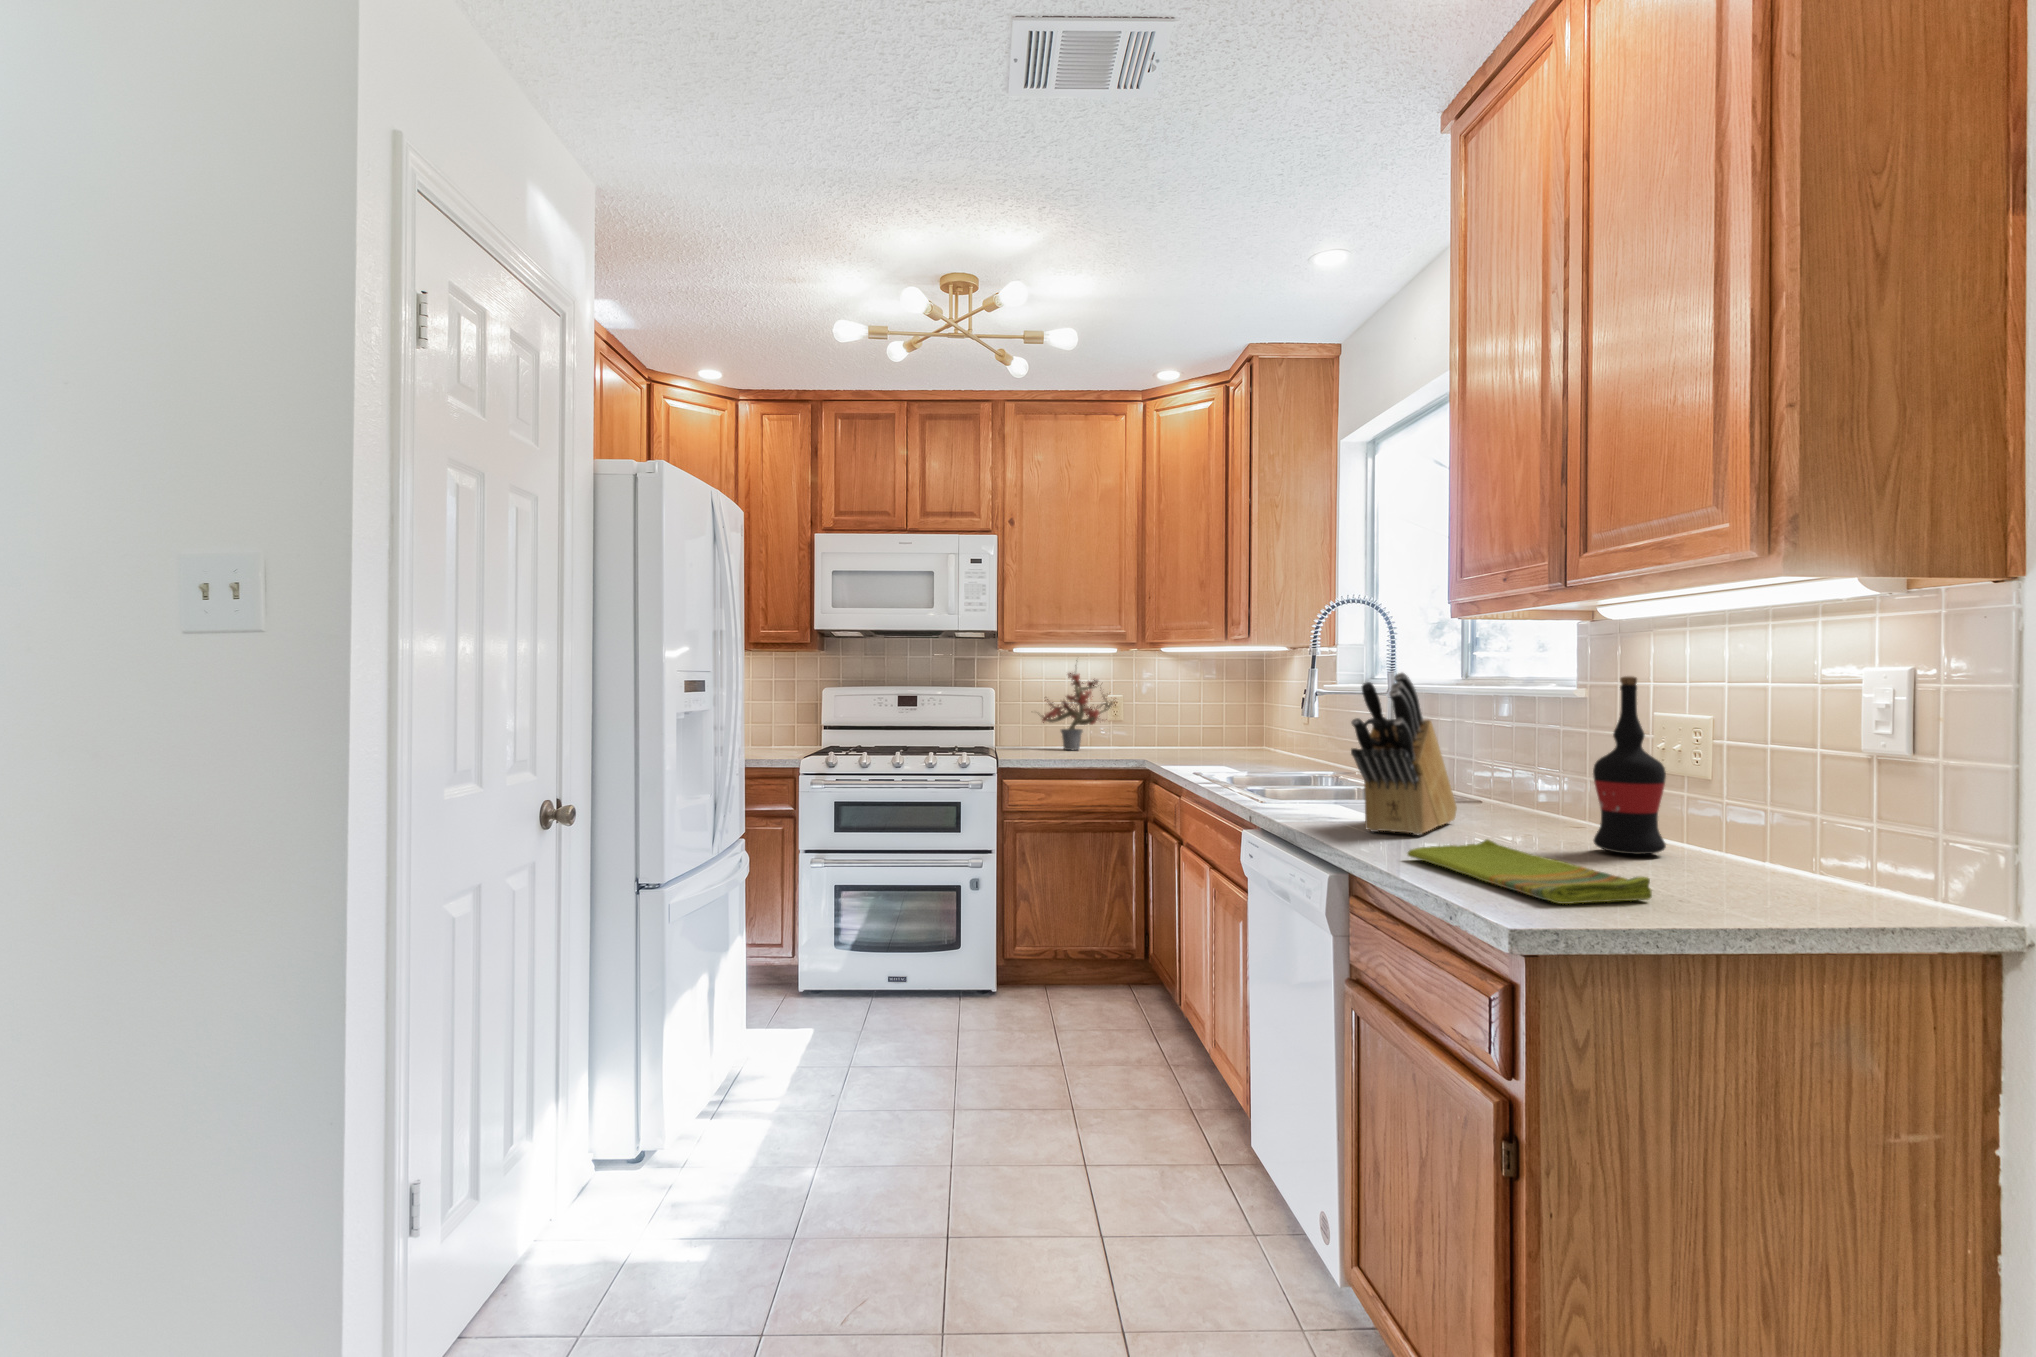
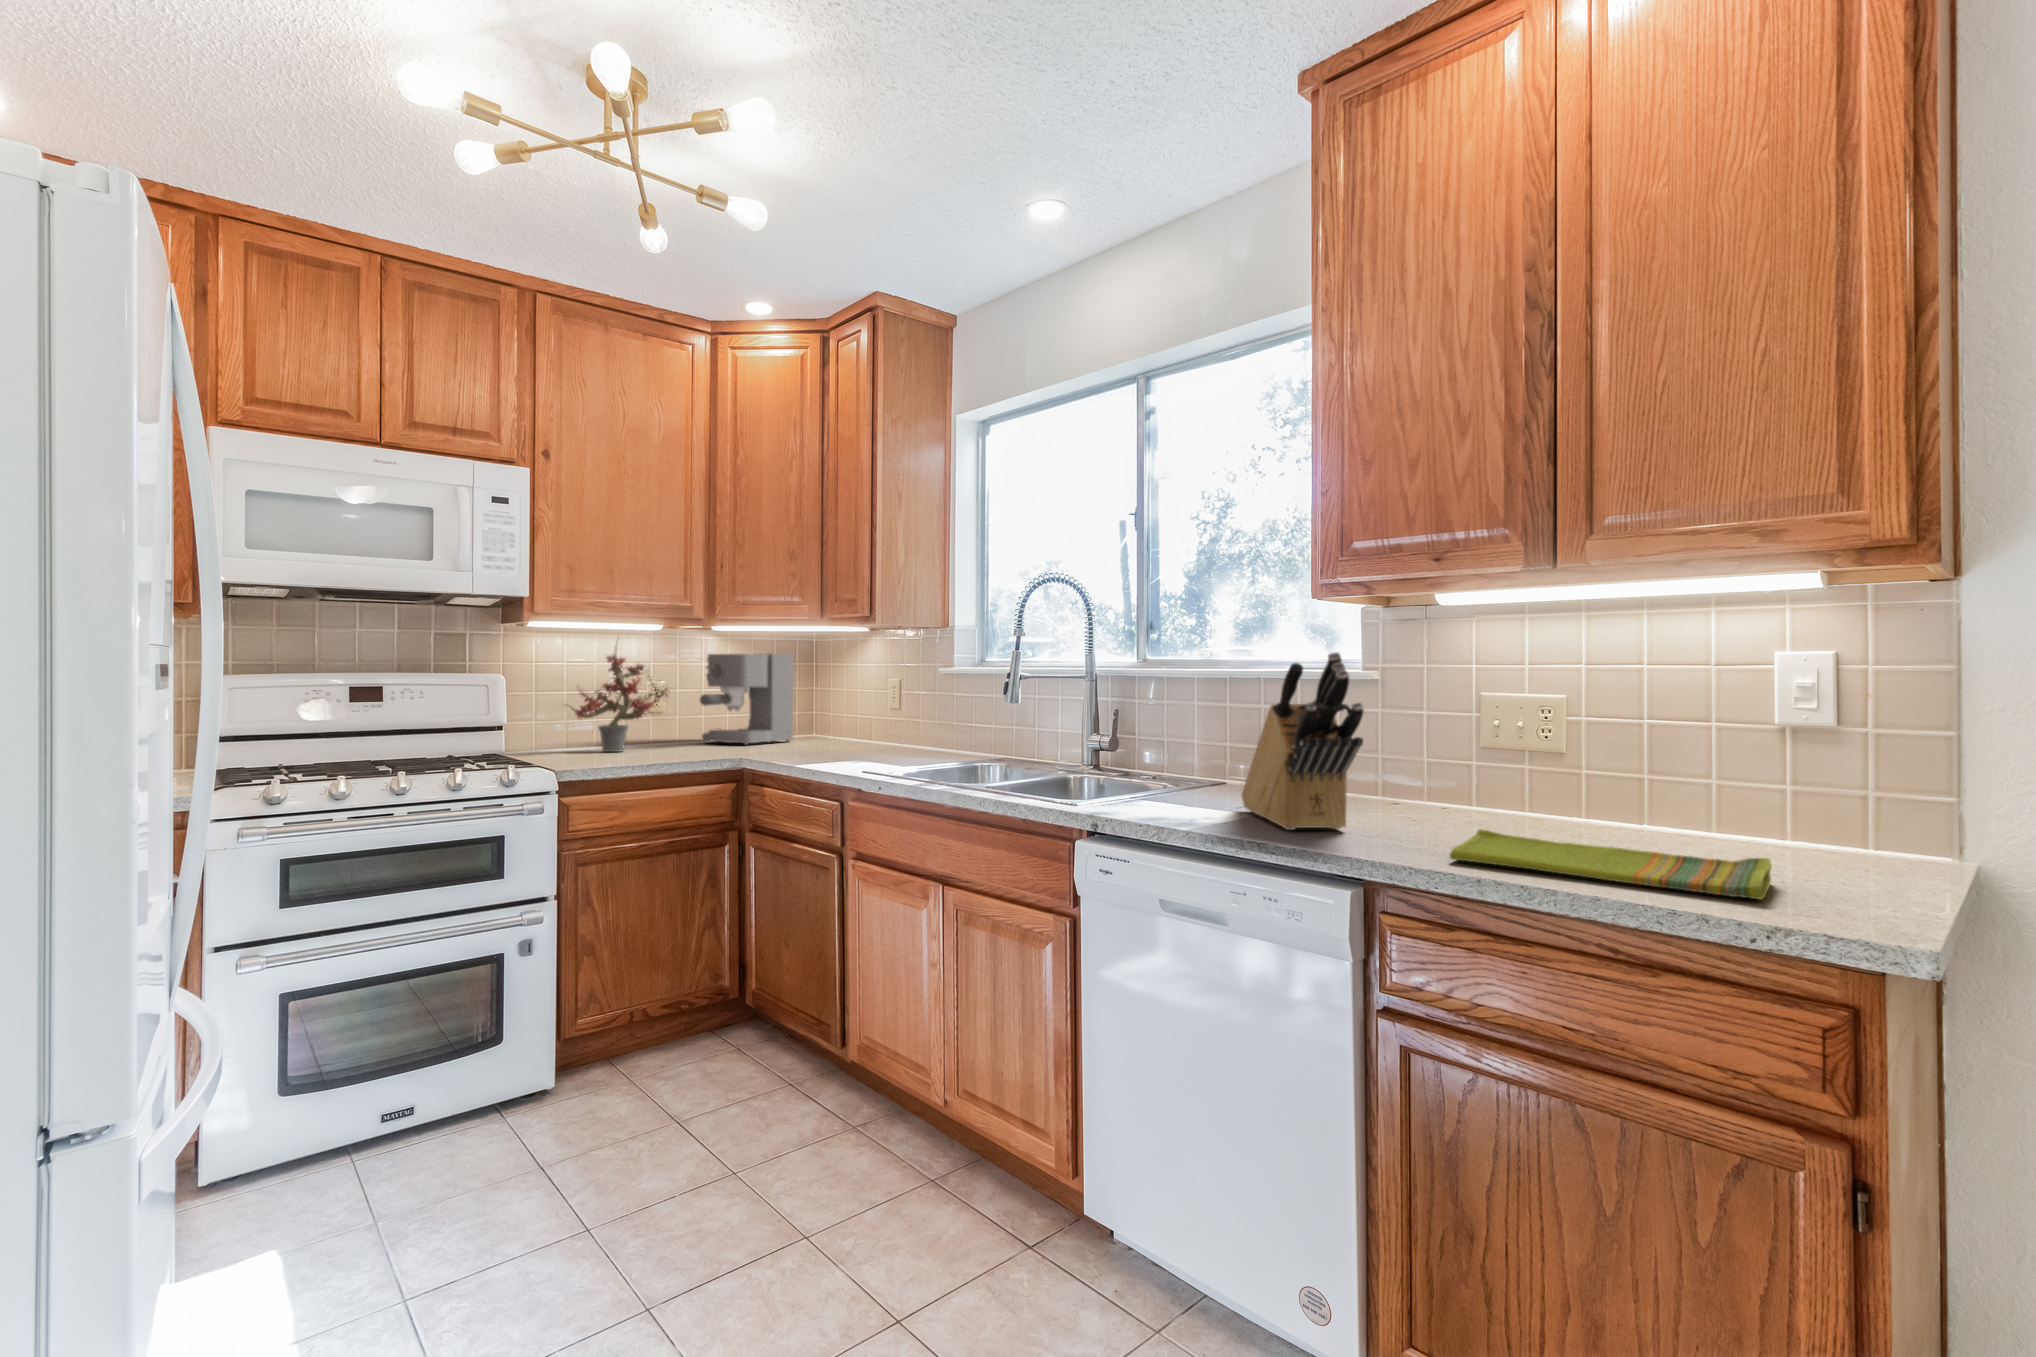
coffee maker: none [1141,669,1229,750] -> present [700,653,794,745]
wine bottle: present [1593,676,1666,854] -> none [1491,659,1559,829]

